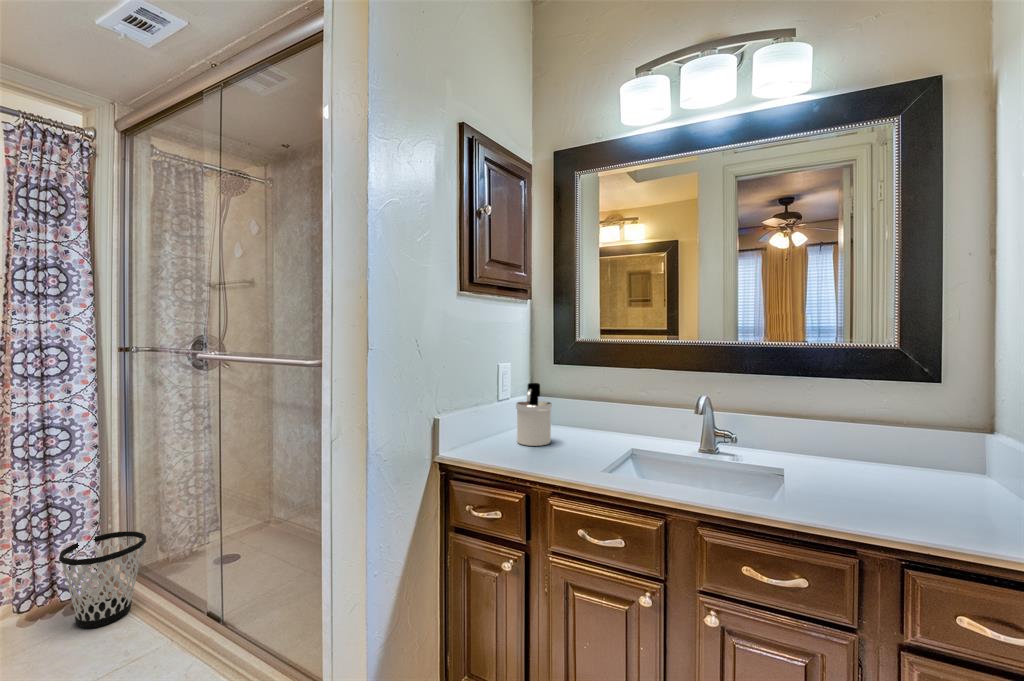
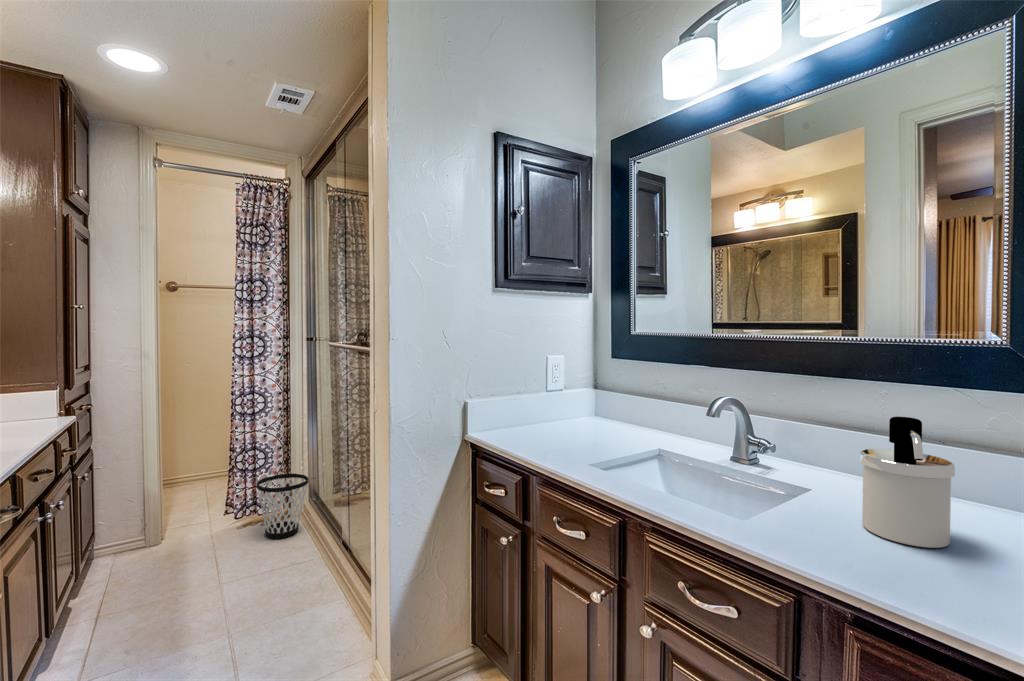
soap dispenser: present [516,383,552,446] -> present [860,417,955,548]

